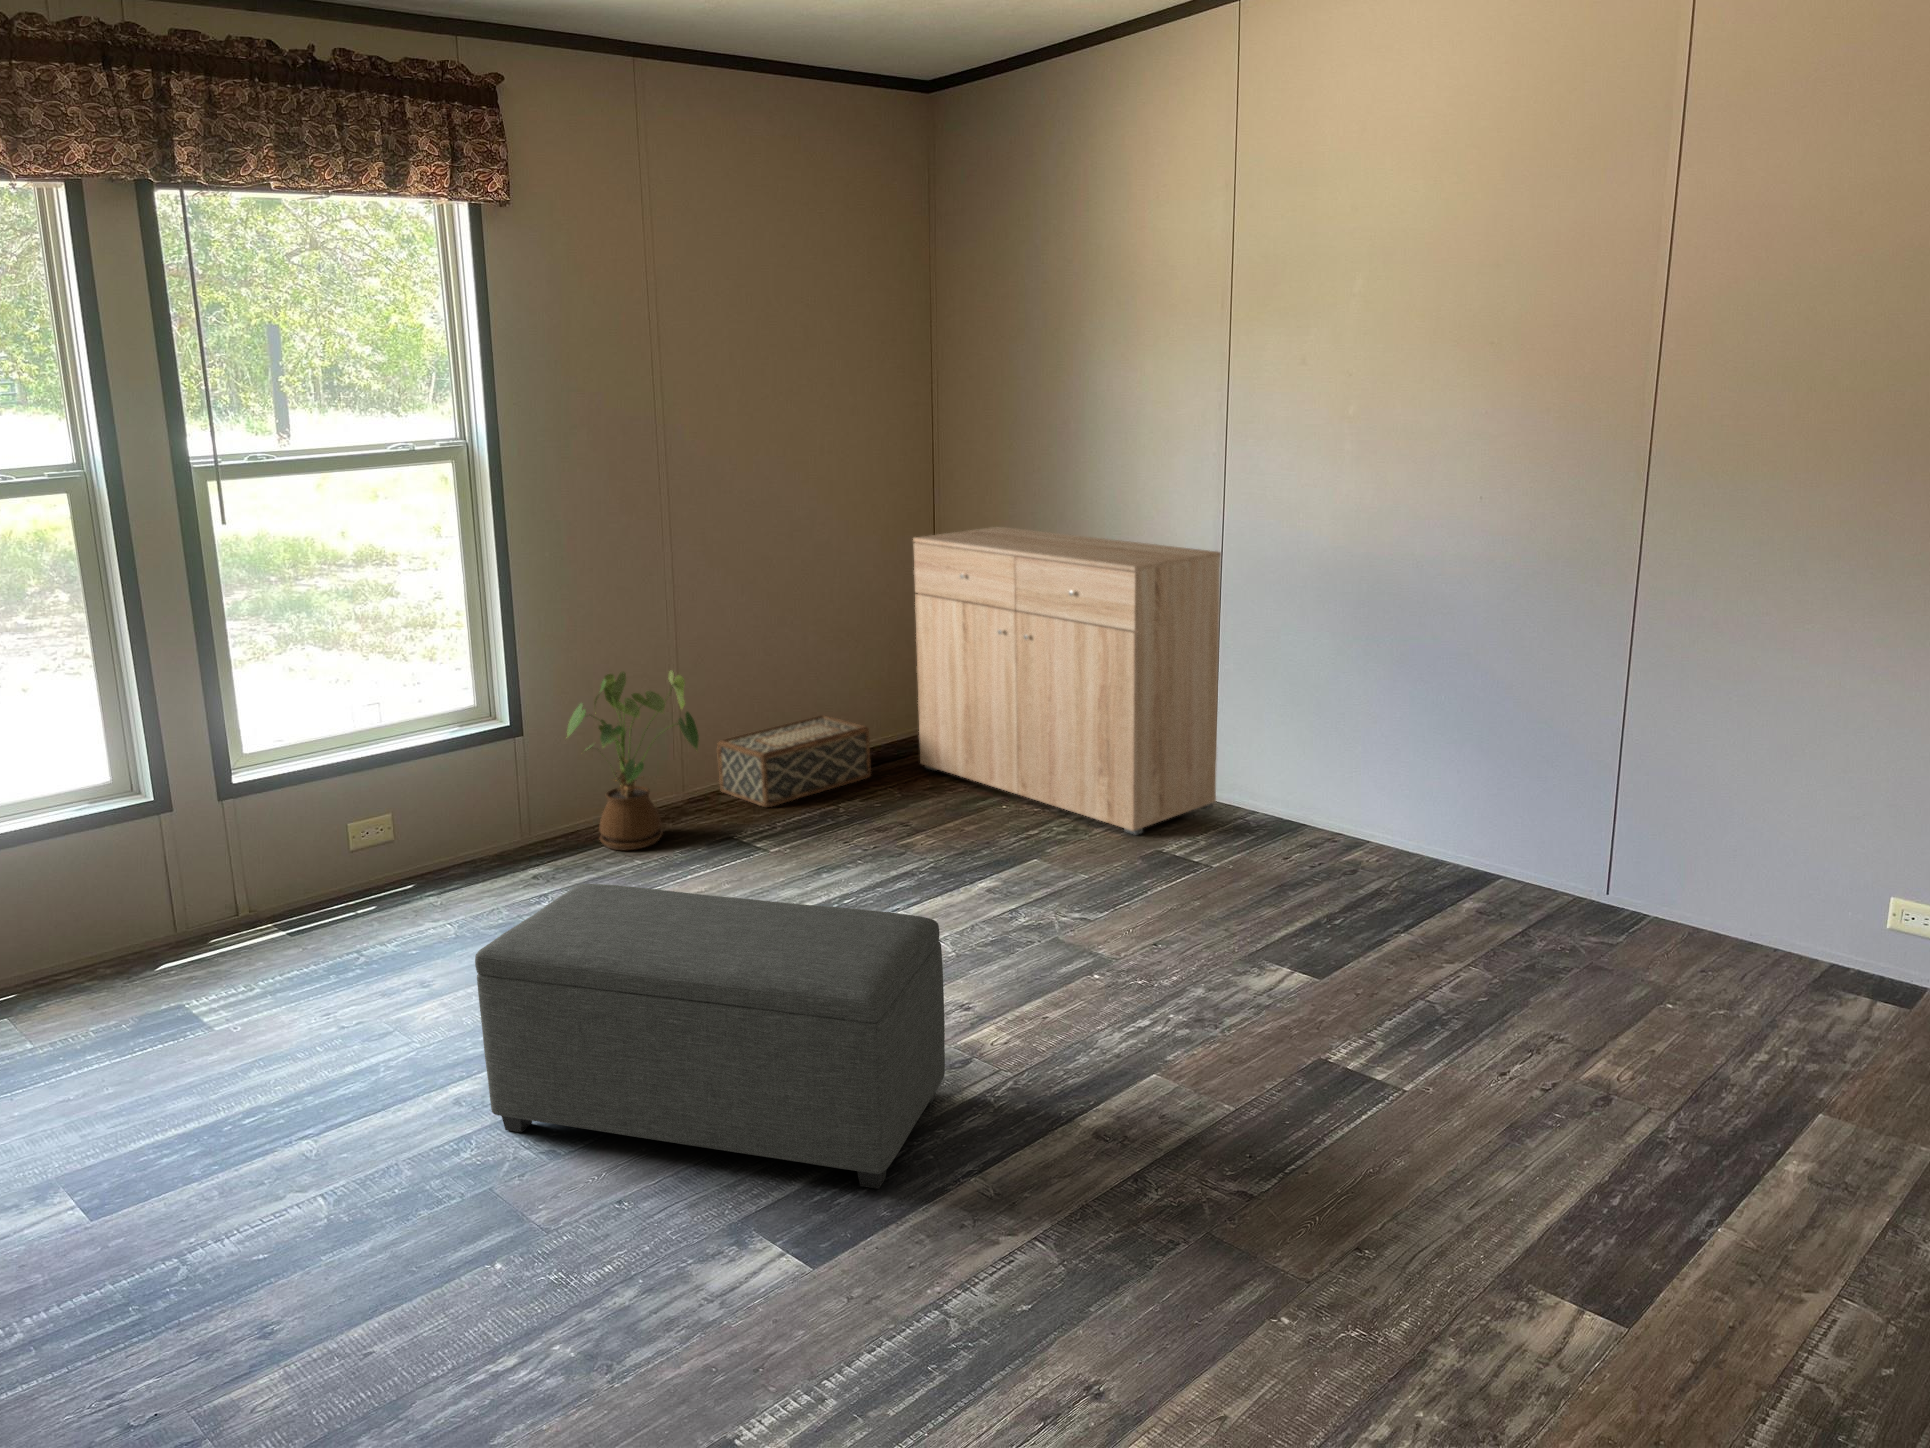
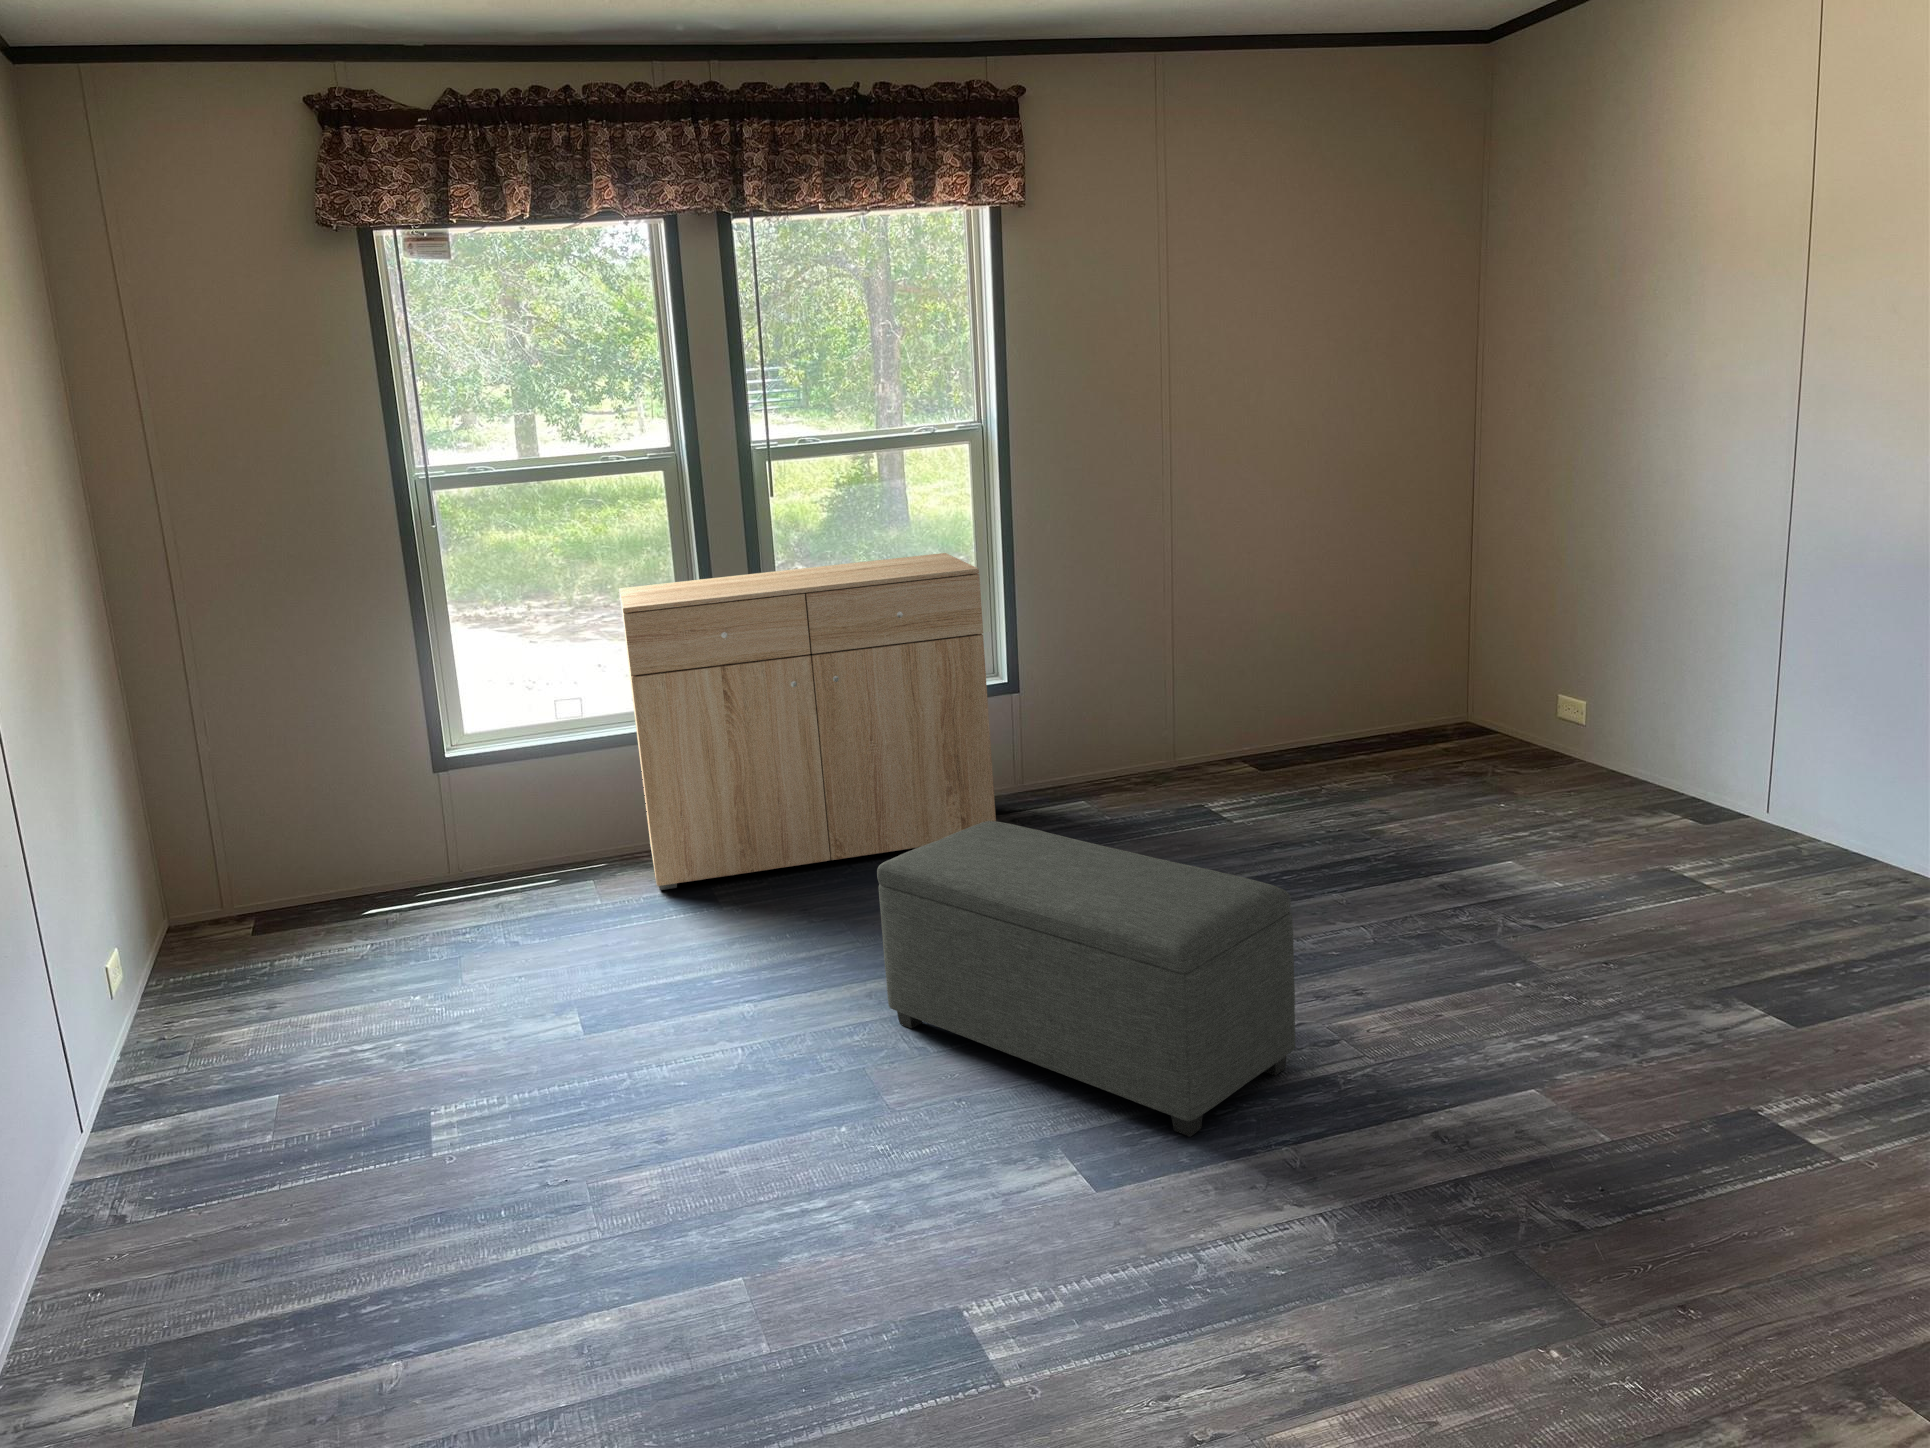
dresser: present [913,527,1221,835] -> present [619,553,996,890]
house plant: present [566,670,699,850] -> none [1046,636,1168,806]
woven basket: present [717,715,871,807] -> none [1208,692,1369,780]

